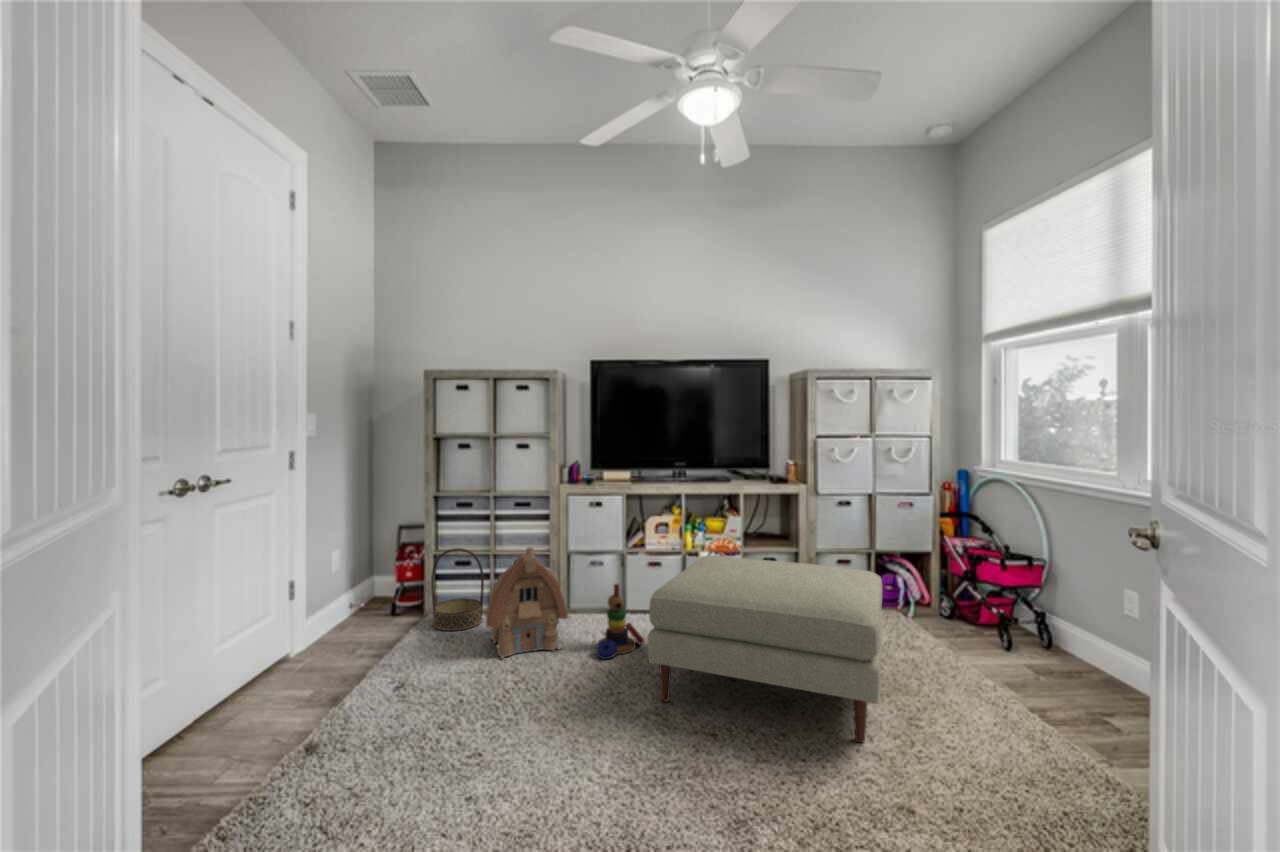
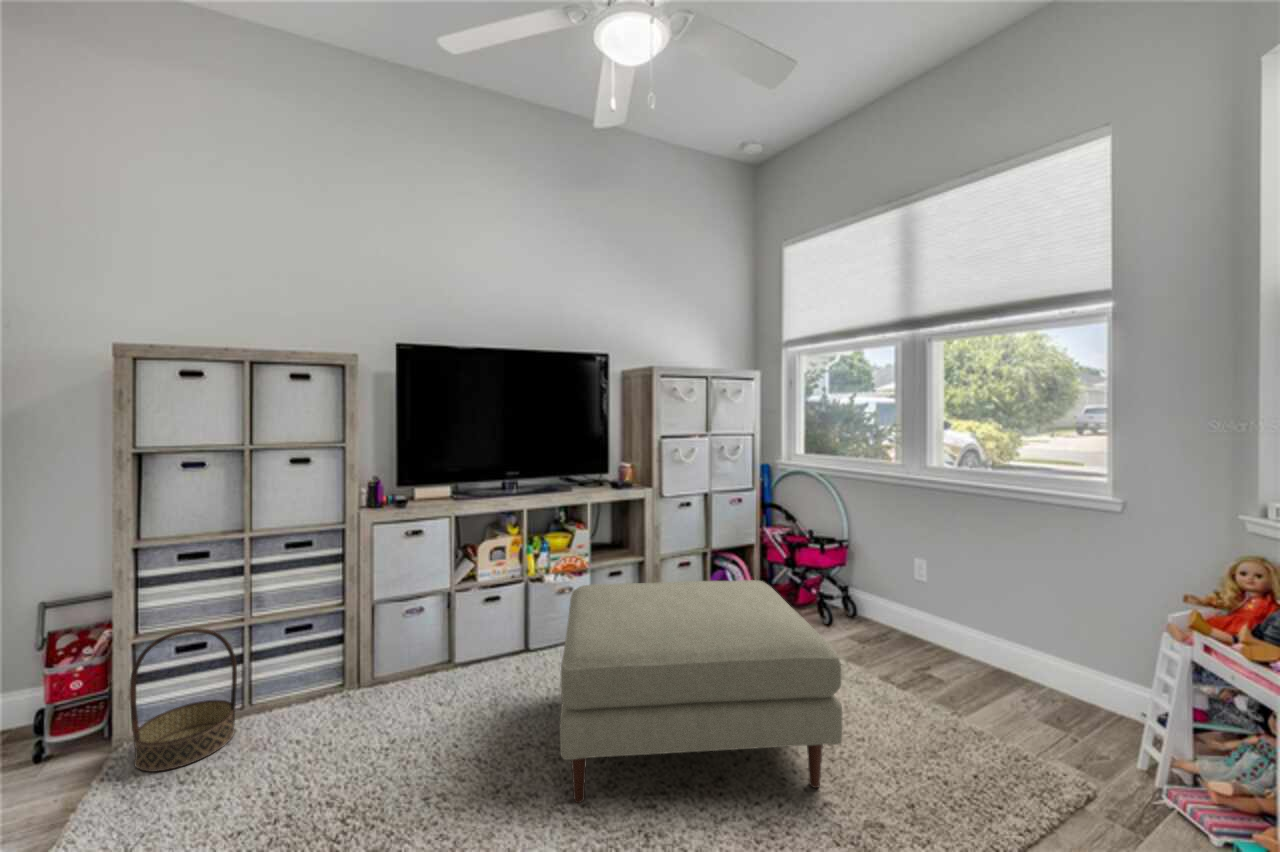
toy house: present [486,547,568,659] -> none [256,617,401,801]
stacking toy: present [596,584,644,659] -> none [442,641,507,753]

